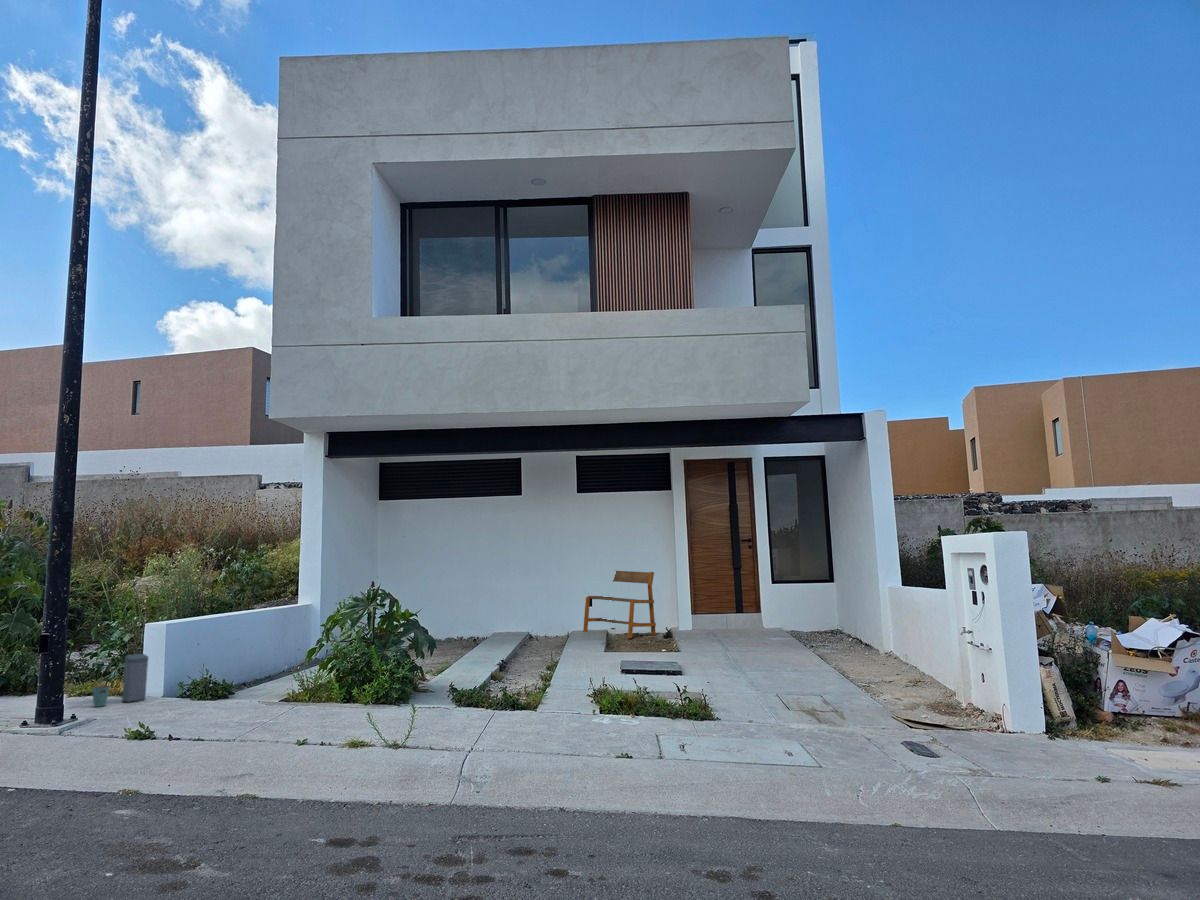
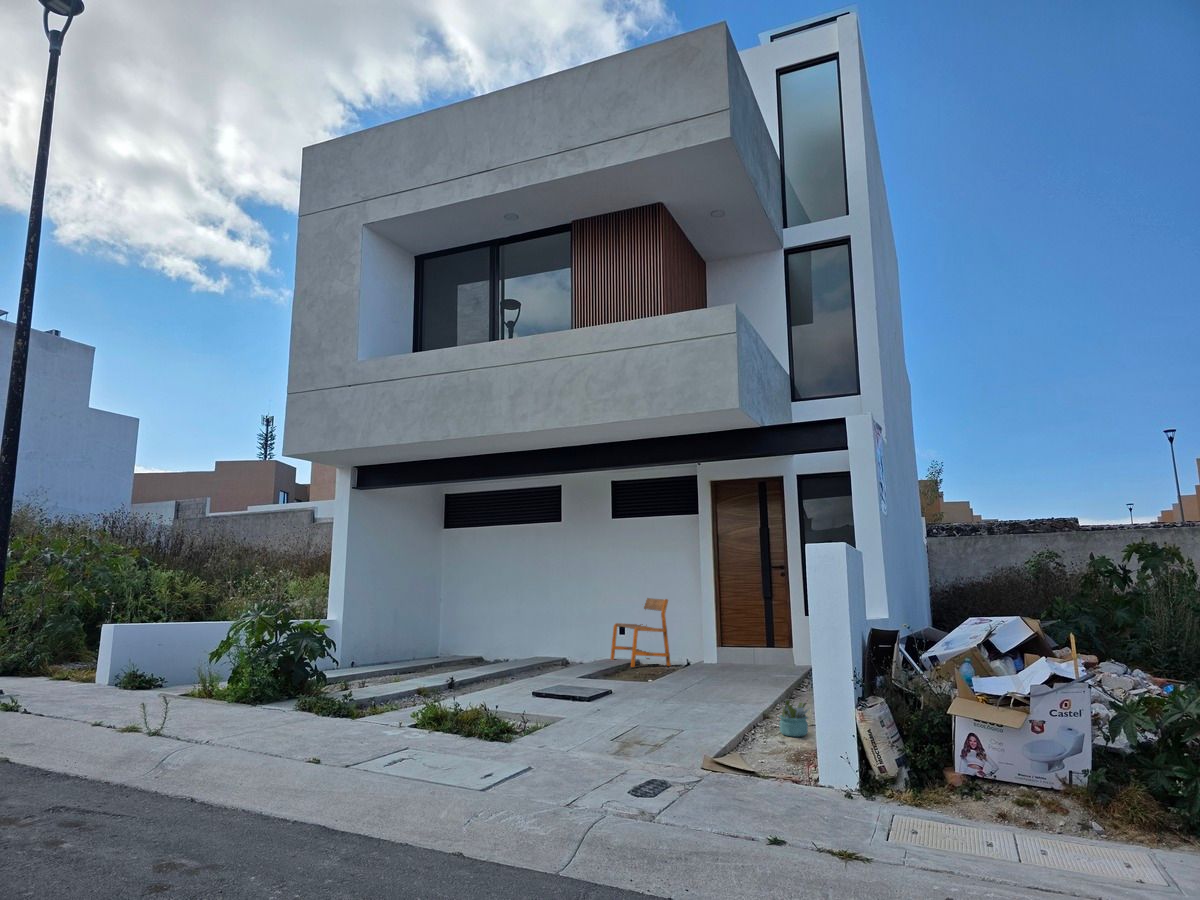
trash can: present [92,654,148,706] -> none [107,647,150,684]
decorative plant: none [912,663,948,694] -> present [779,700,809,737]

